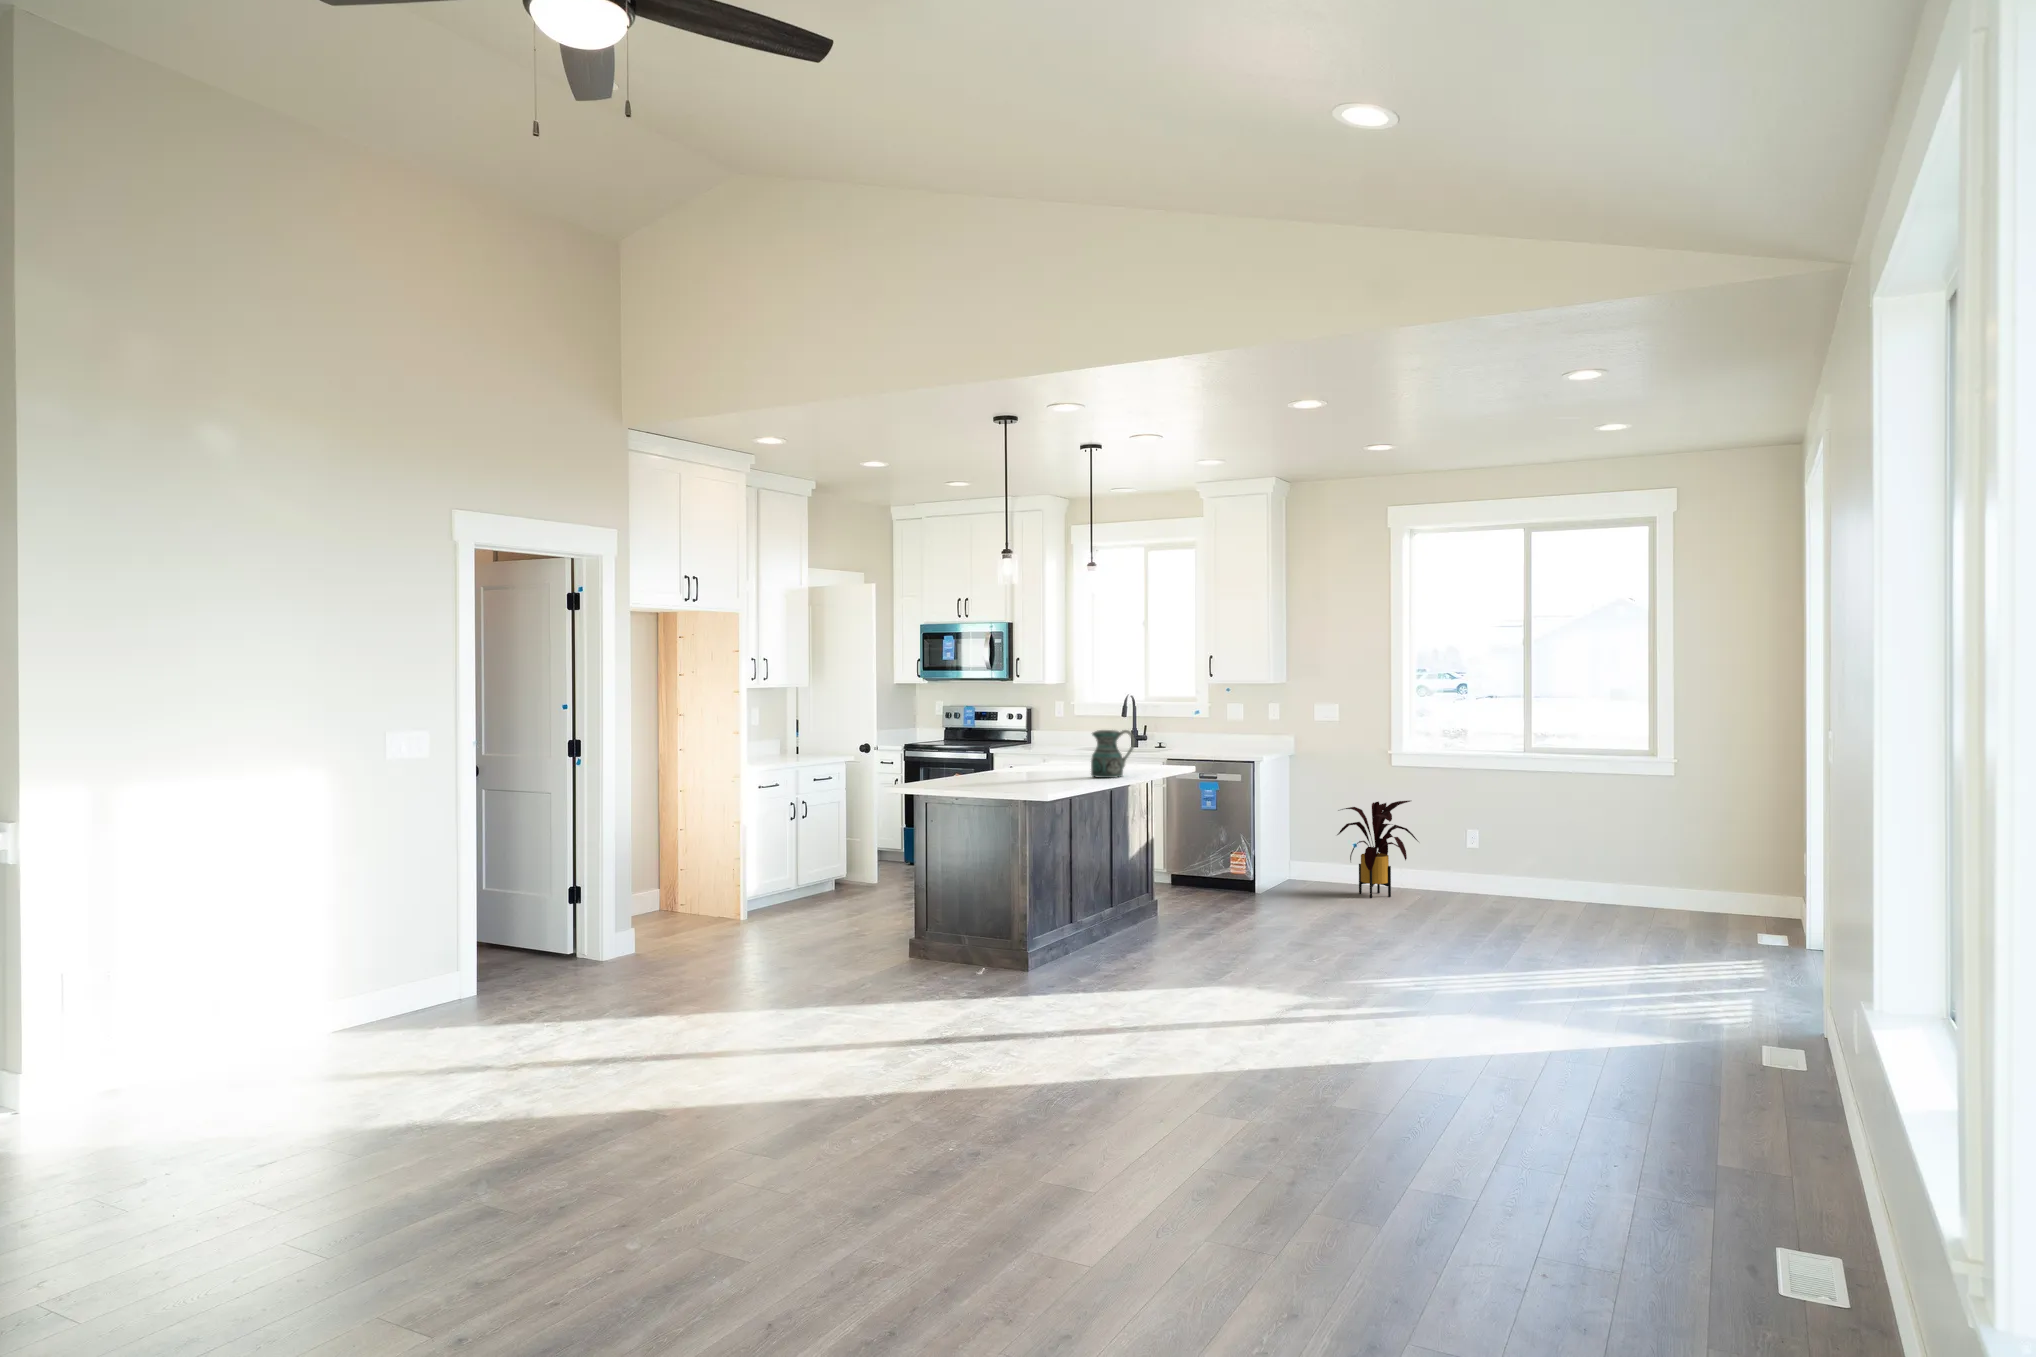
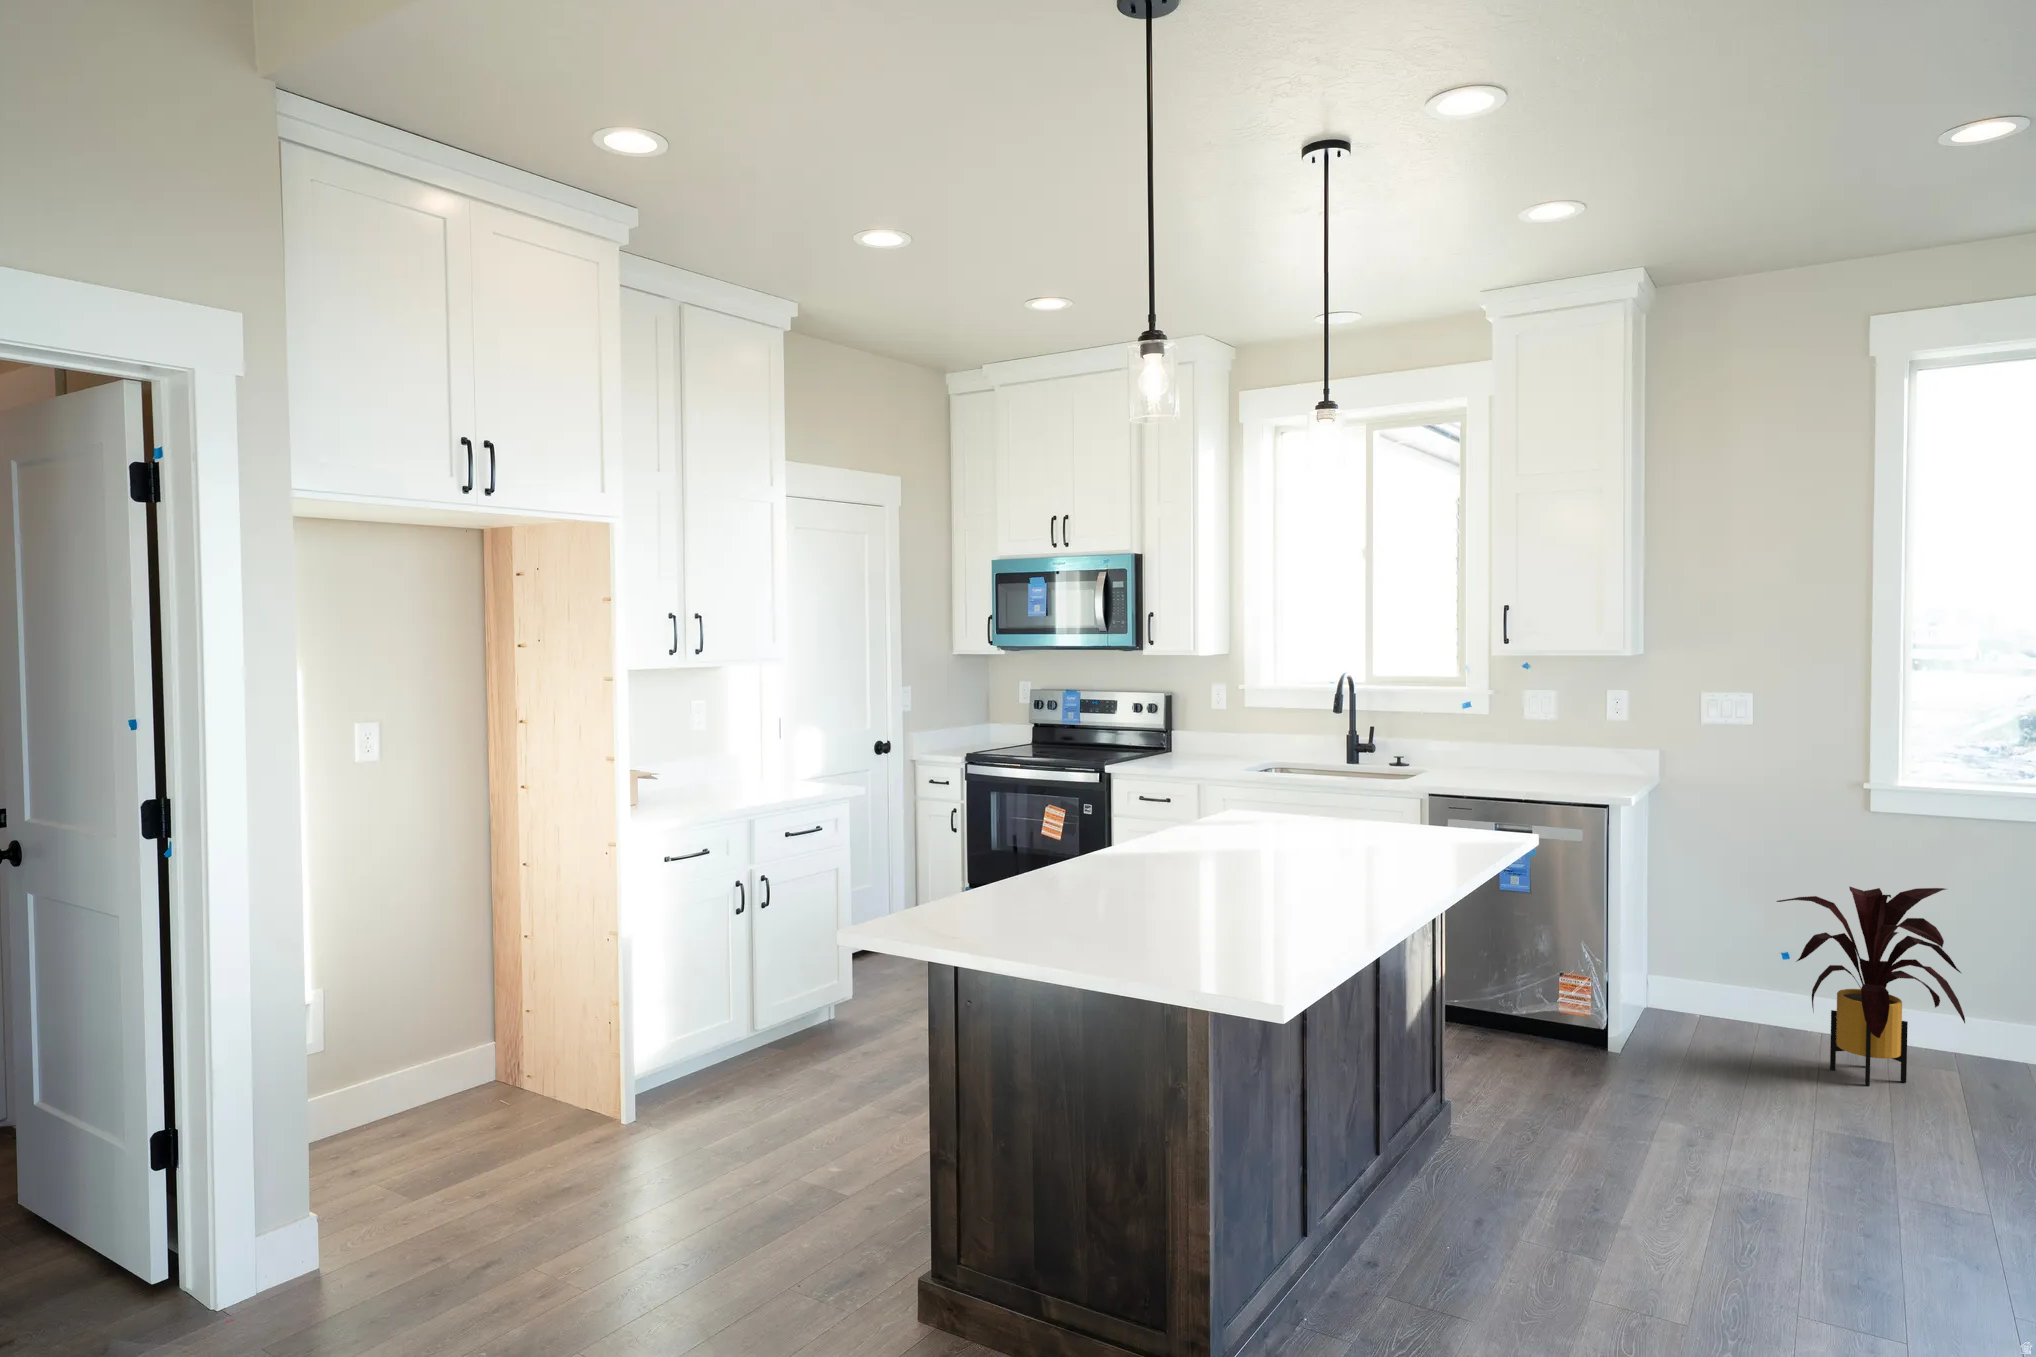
ceramic pitcher: present [1091,730,1135,778] -> none [1330,767,1434,880]

